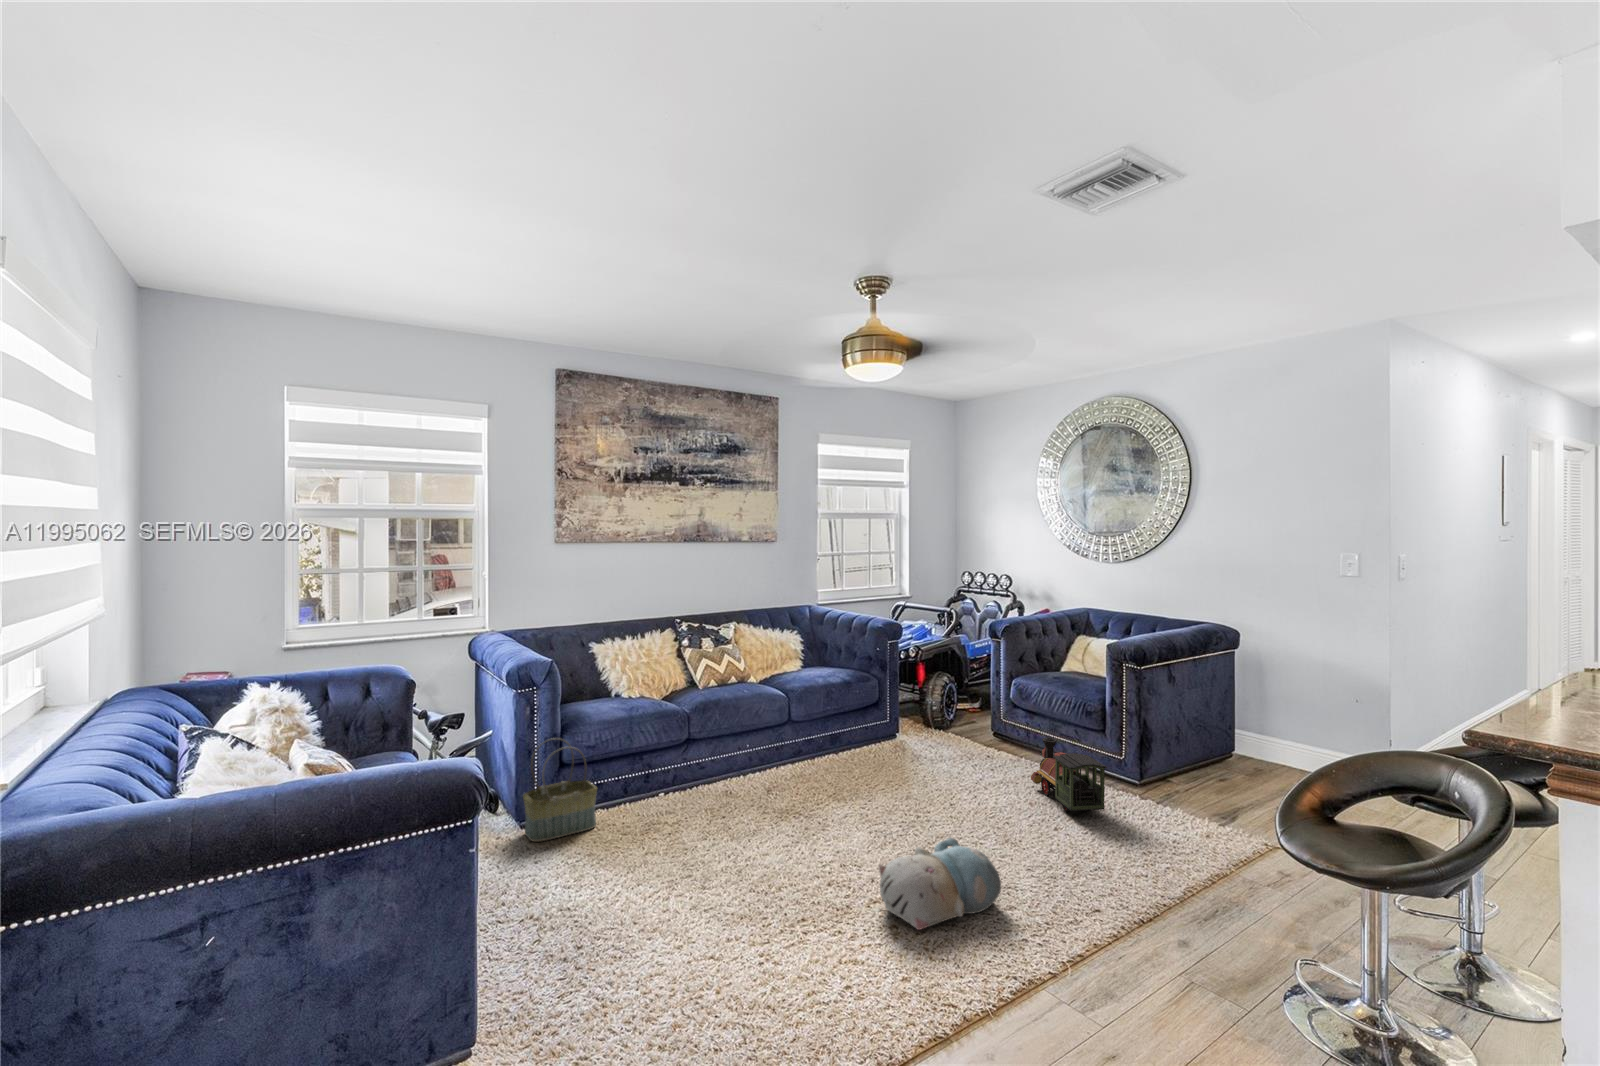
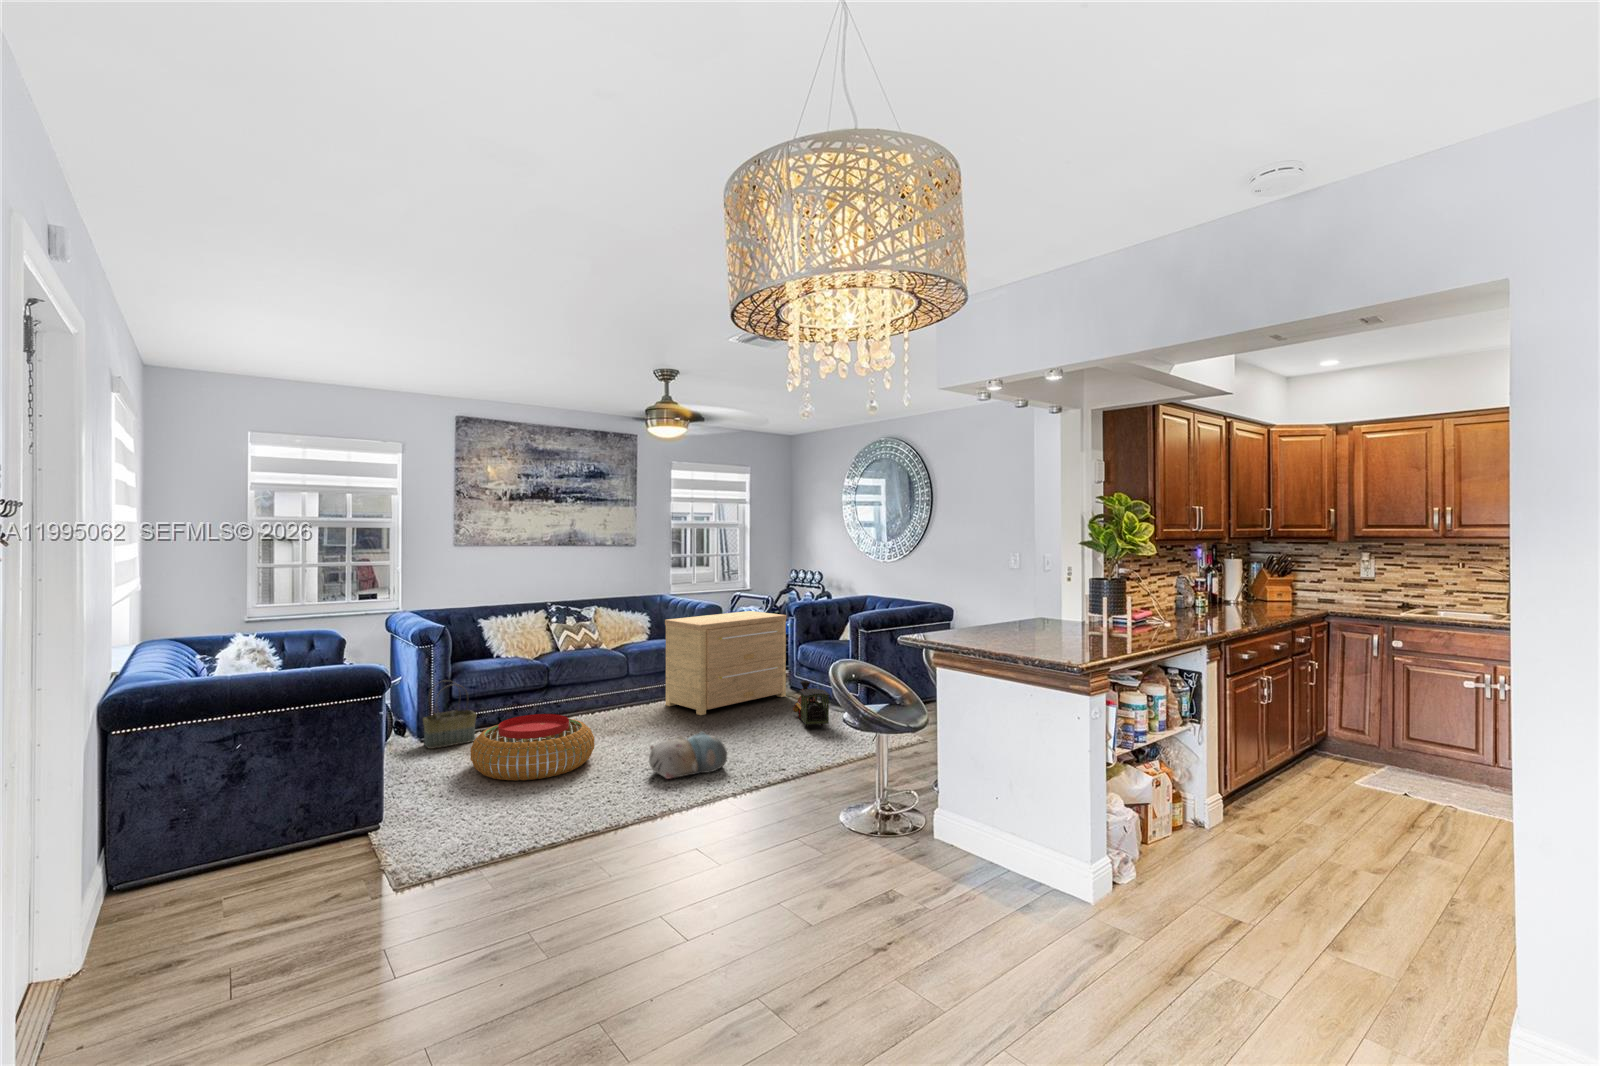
side table: none [838,630,998,784] -> present [665,611,786,715]
pouf: none [600,799,783,923] -> present [470,714,595,781]

